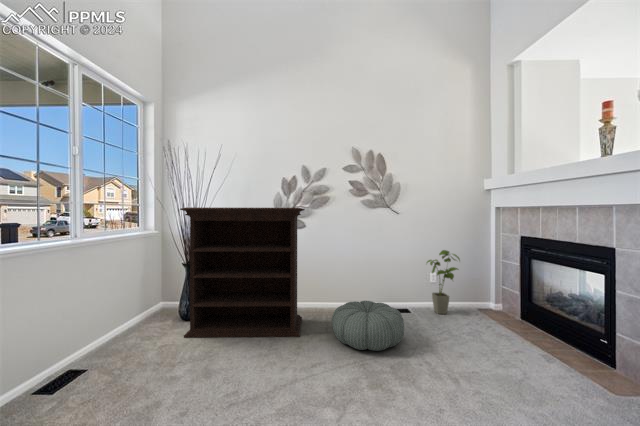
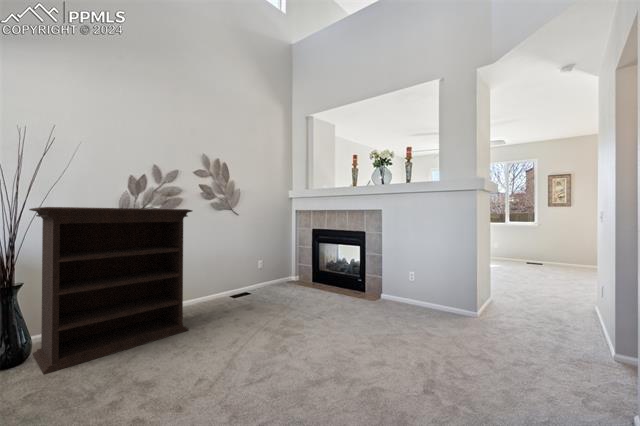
house plant: present [427,250,460,314] -> none [259,242,285,291]
pouf: present [332,301,404,351] -> none [214,286,273,322]

